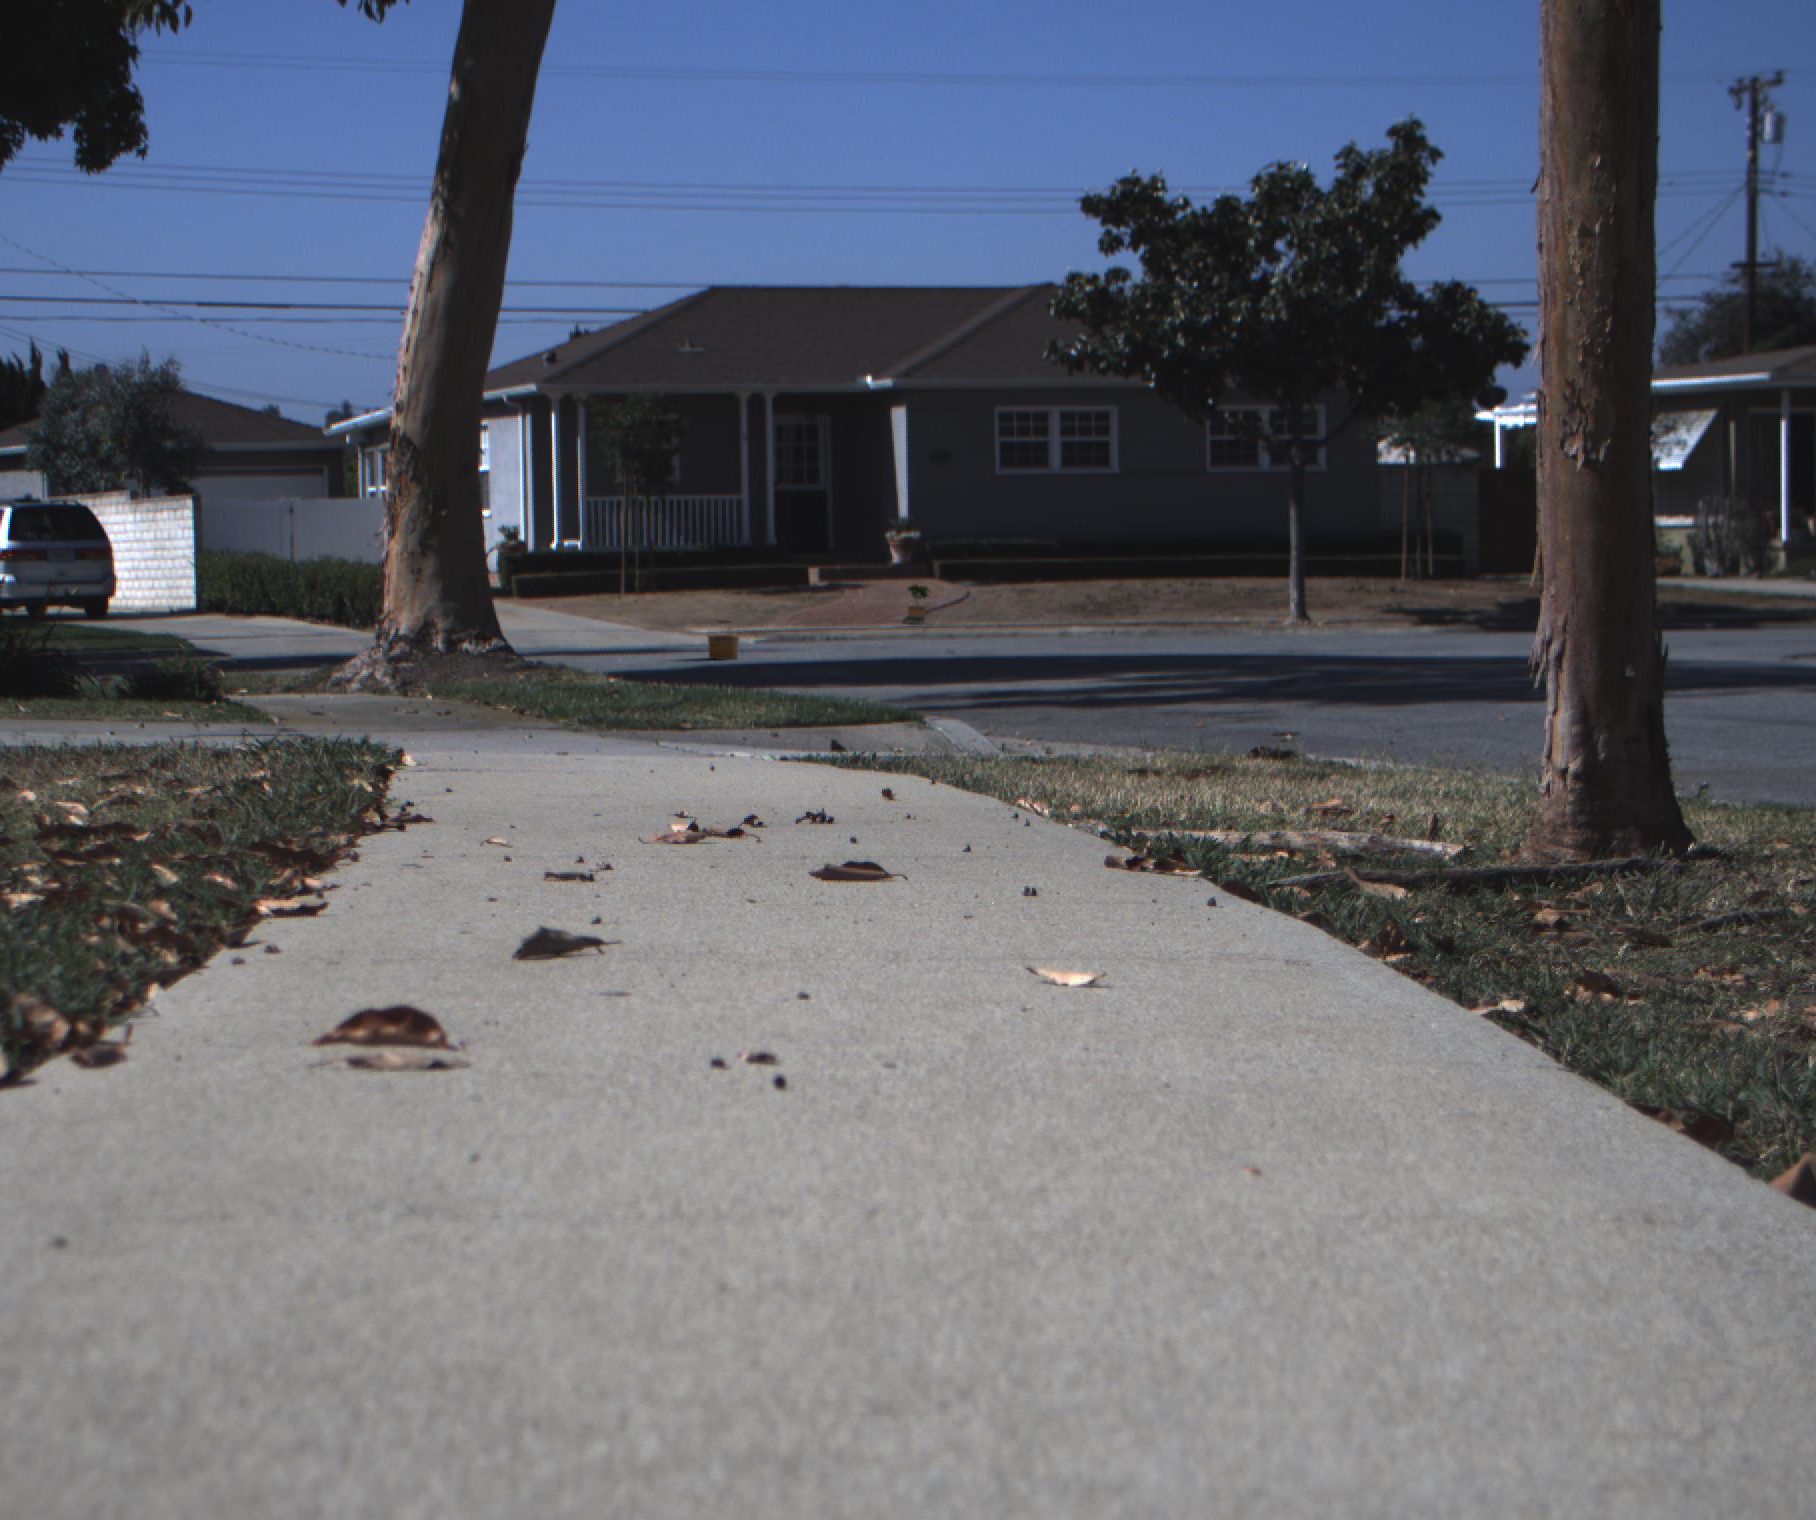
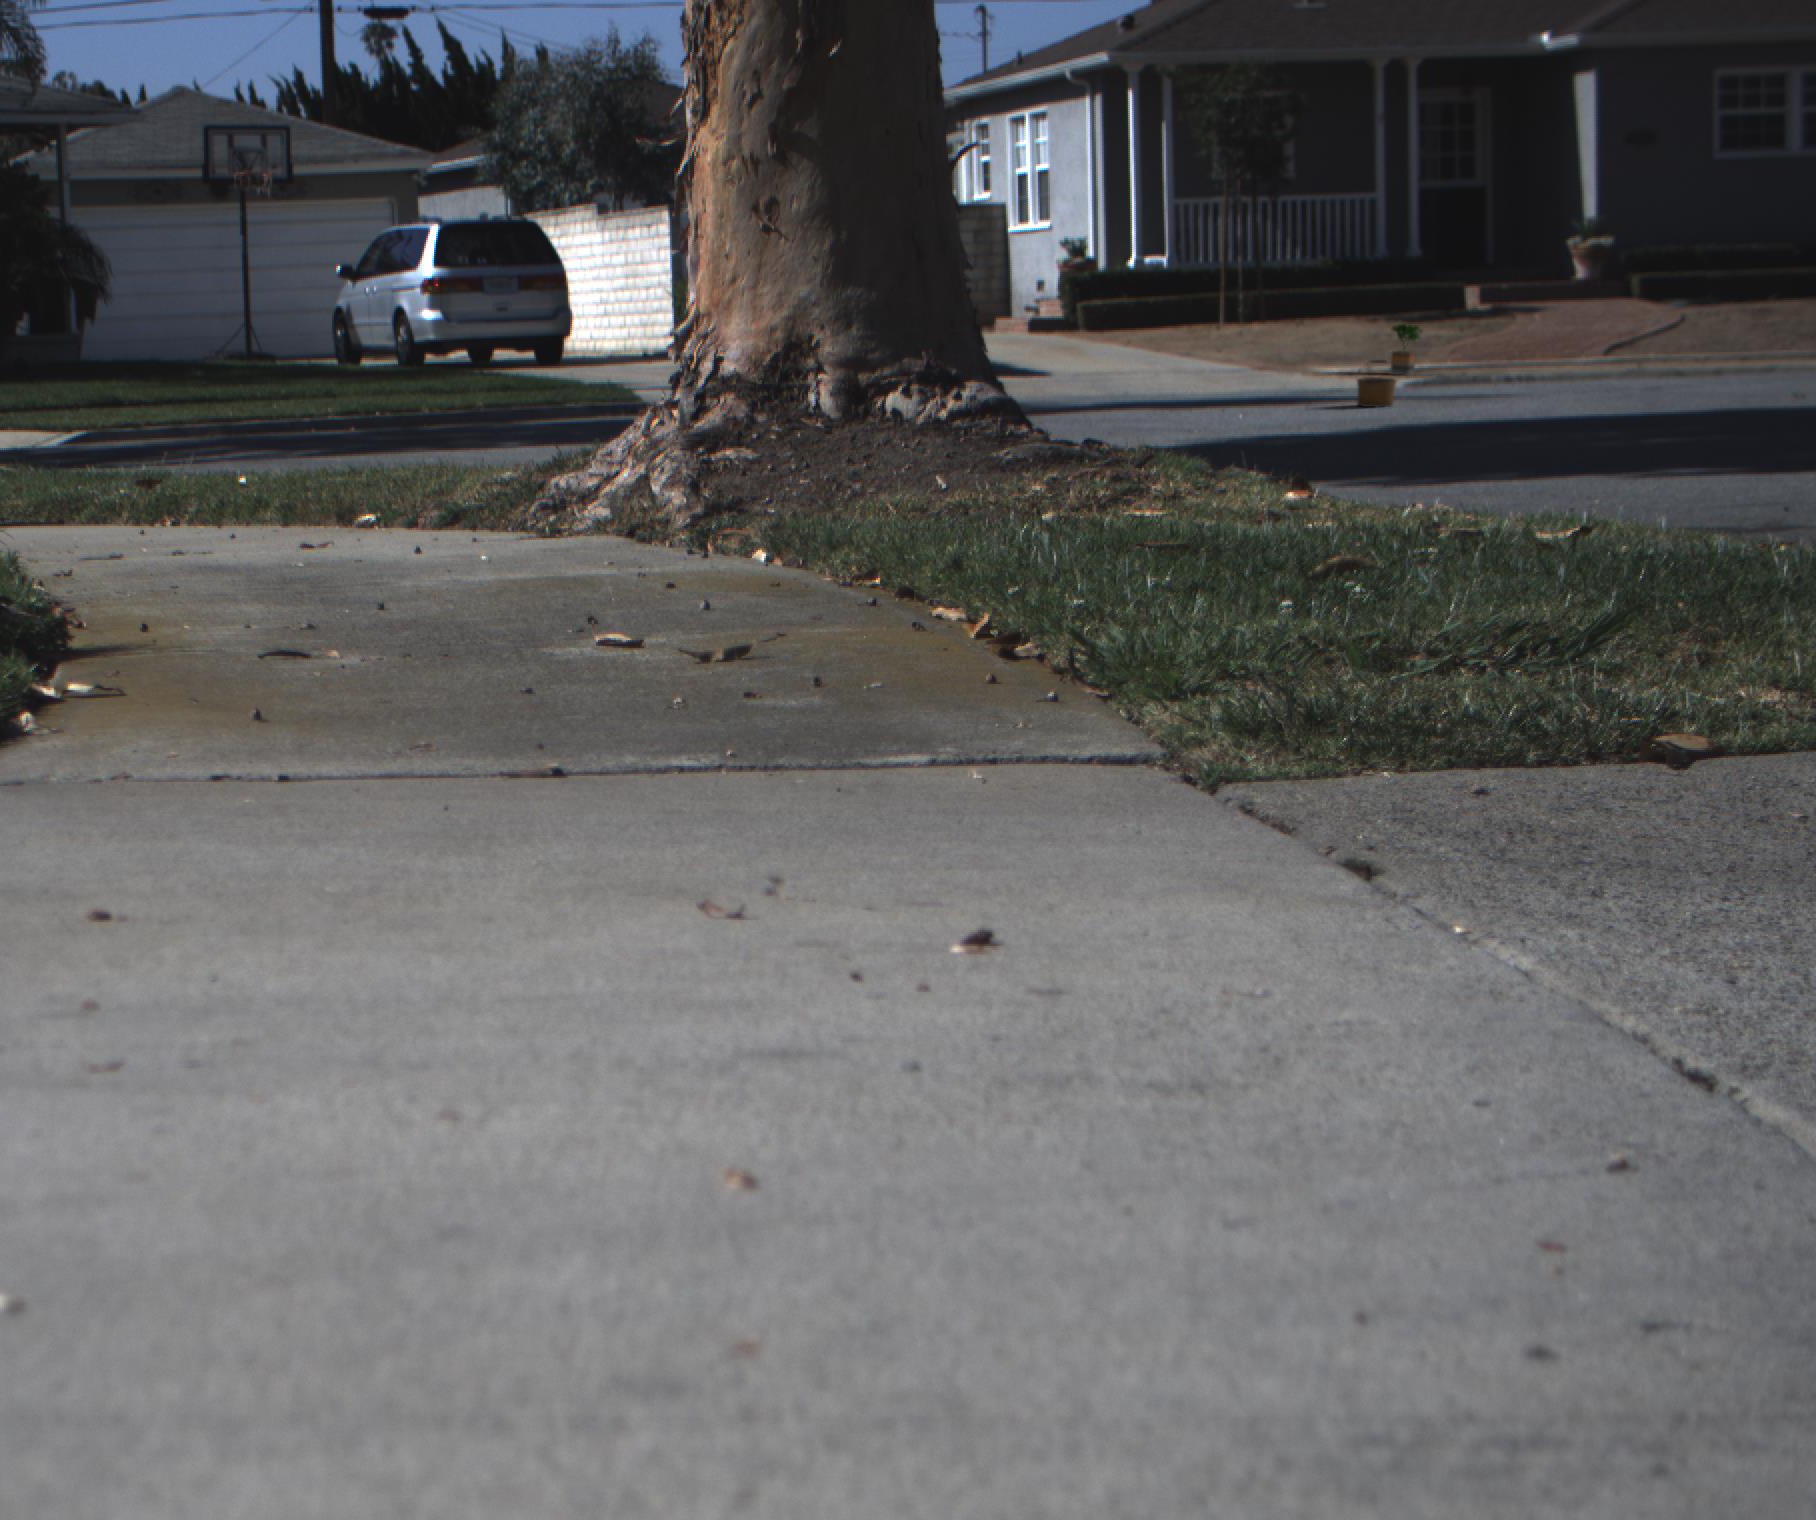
potted tree: present [907,585,930,624] -> present [1390,323,1422,375]

